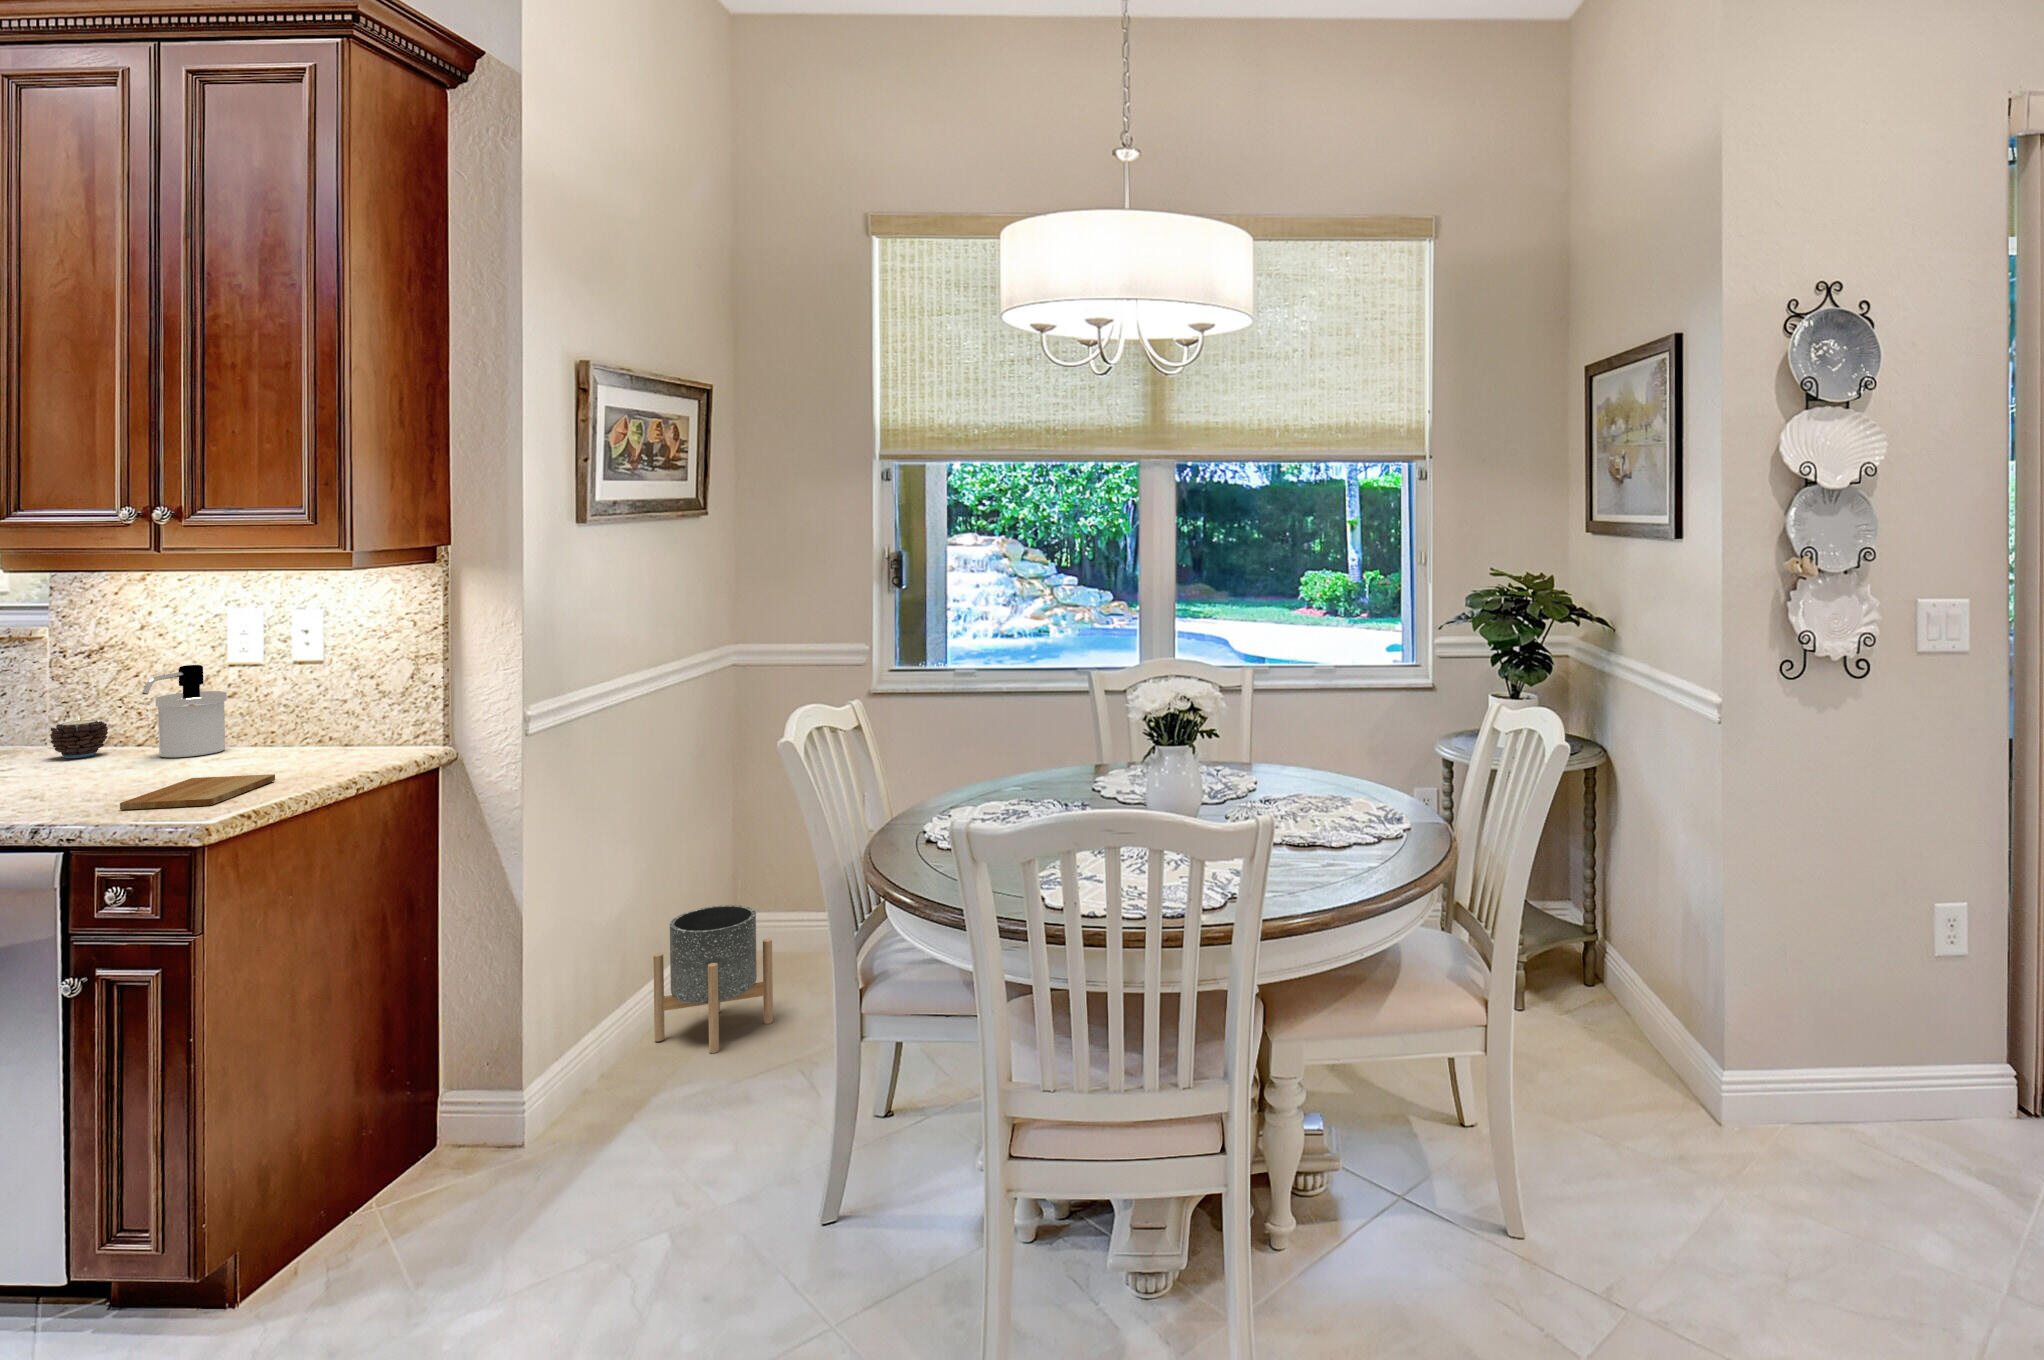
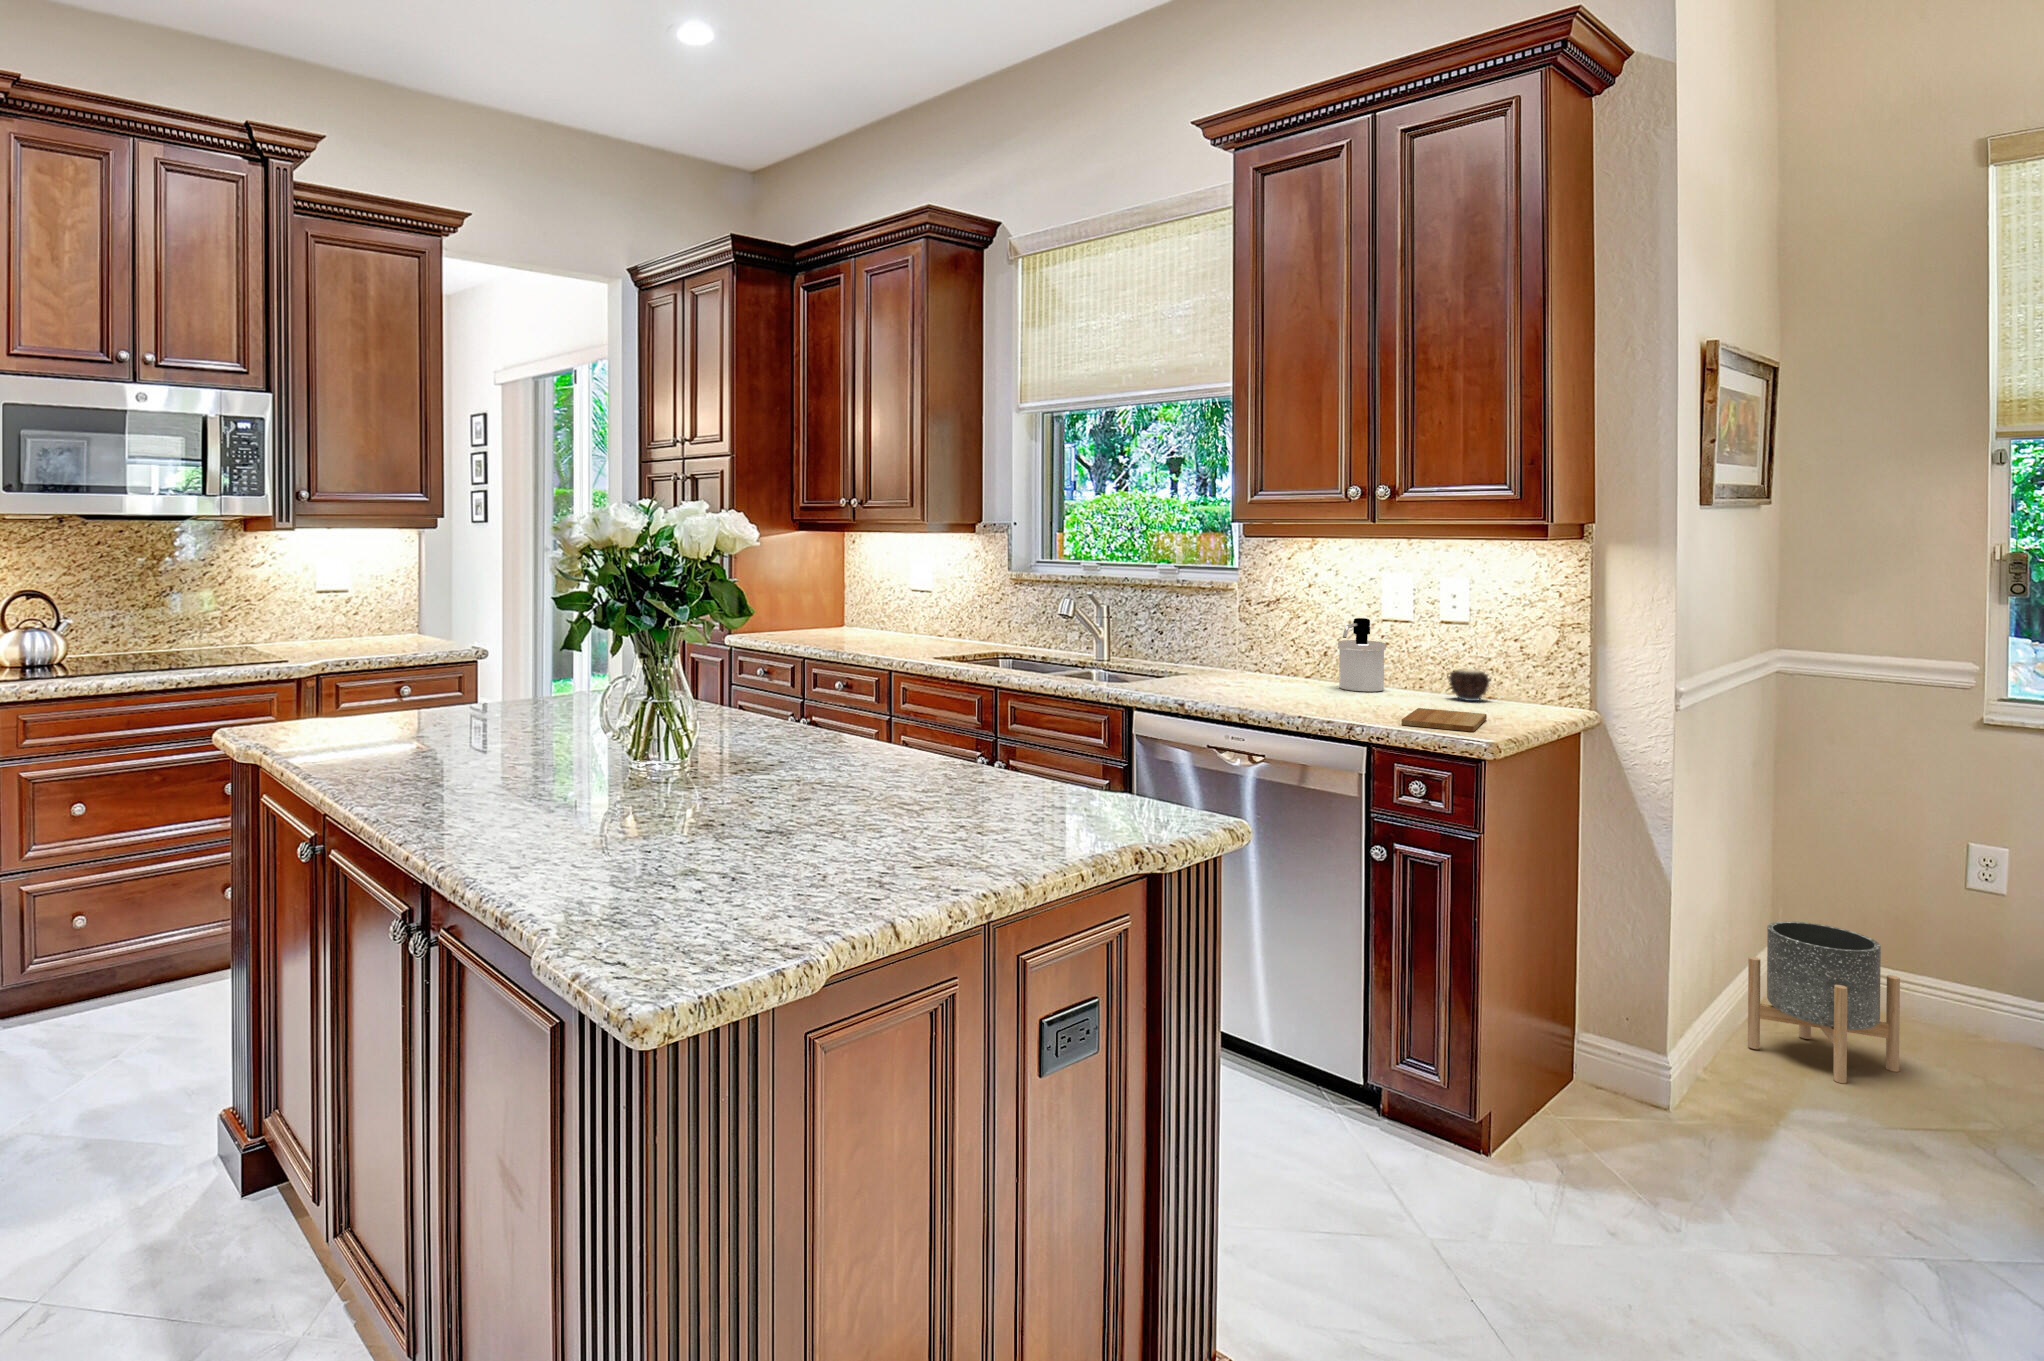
candle: present [50,716,108,758] -> present [1448,669,1490,701]

